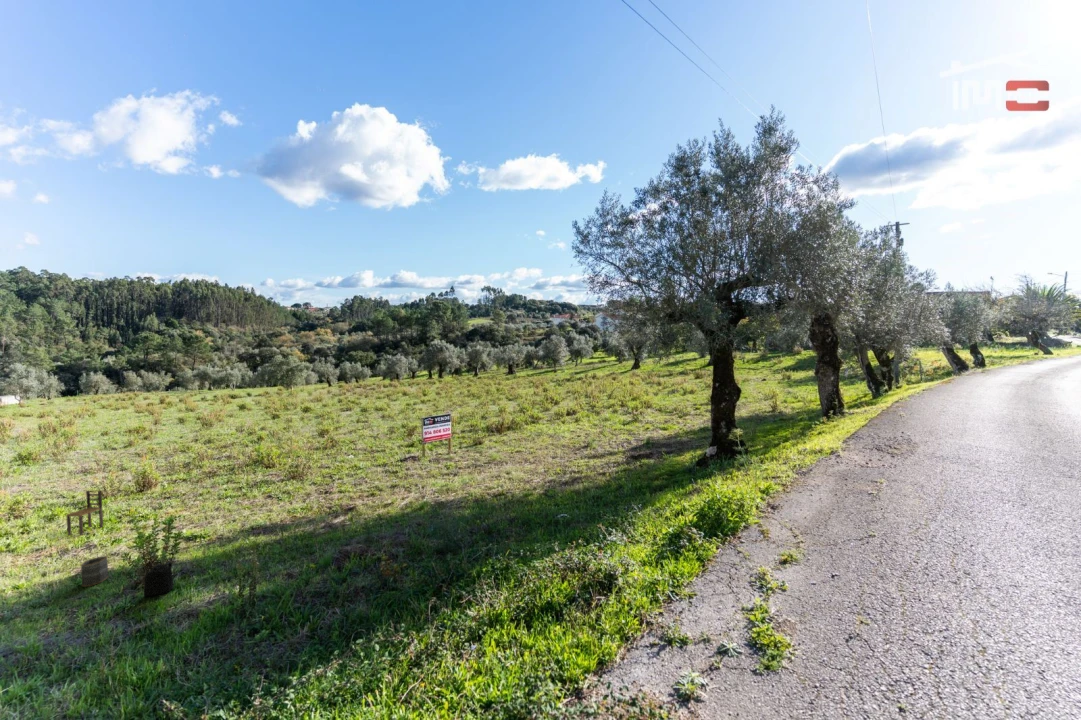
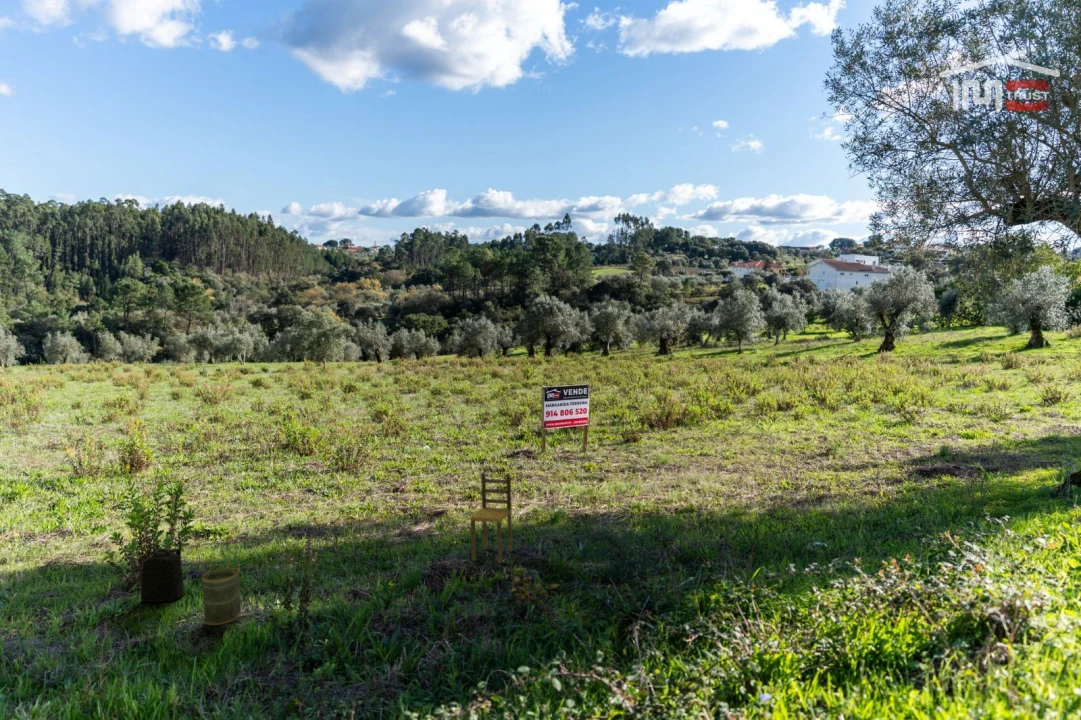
chair: present [67,491,103,535] -> present [471,472,512,563]
basket: present [81,552,108,586] -> present [202,552,241,625]

